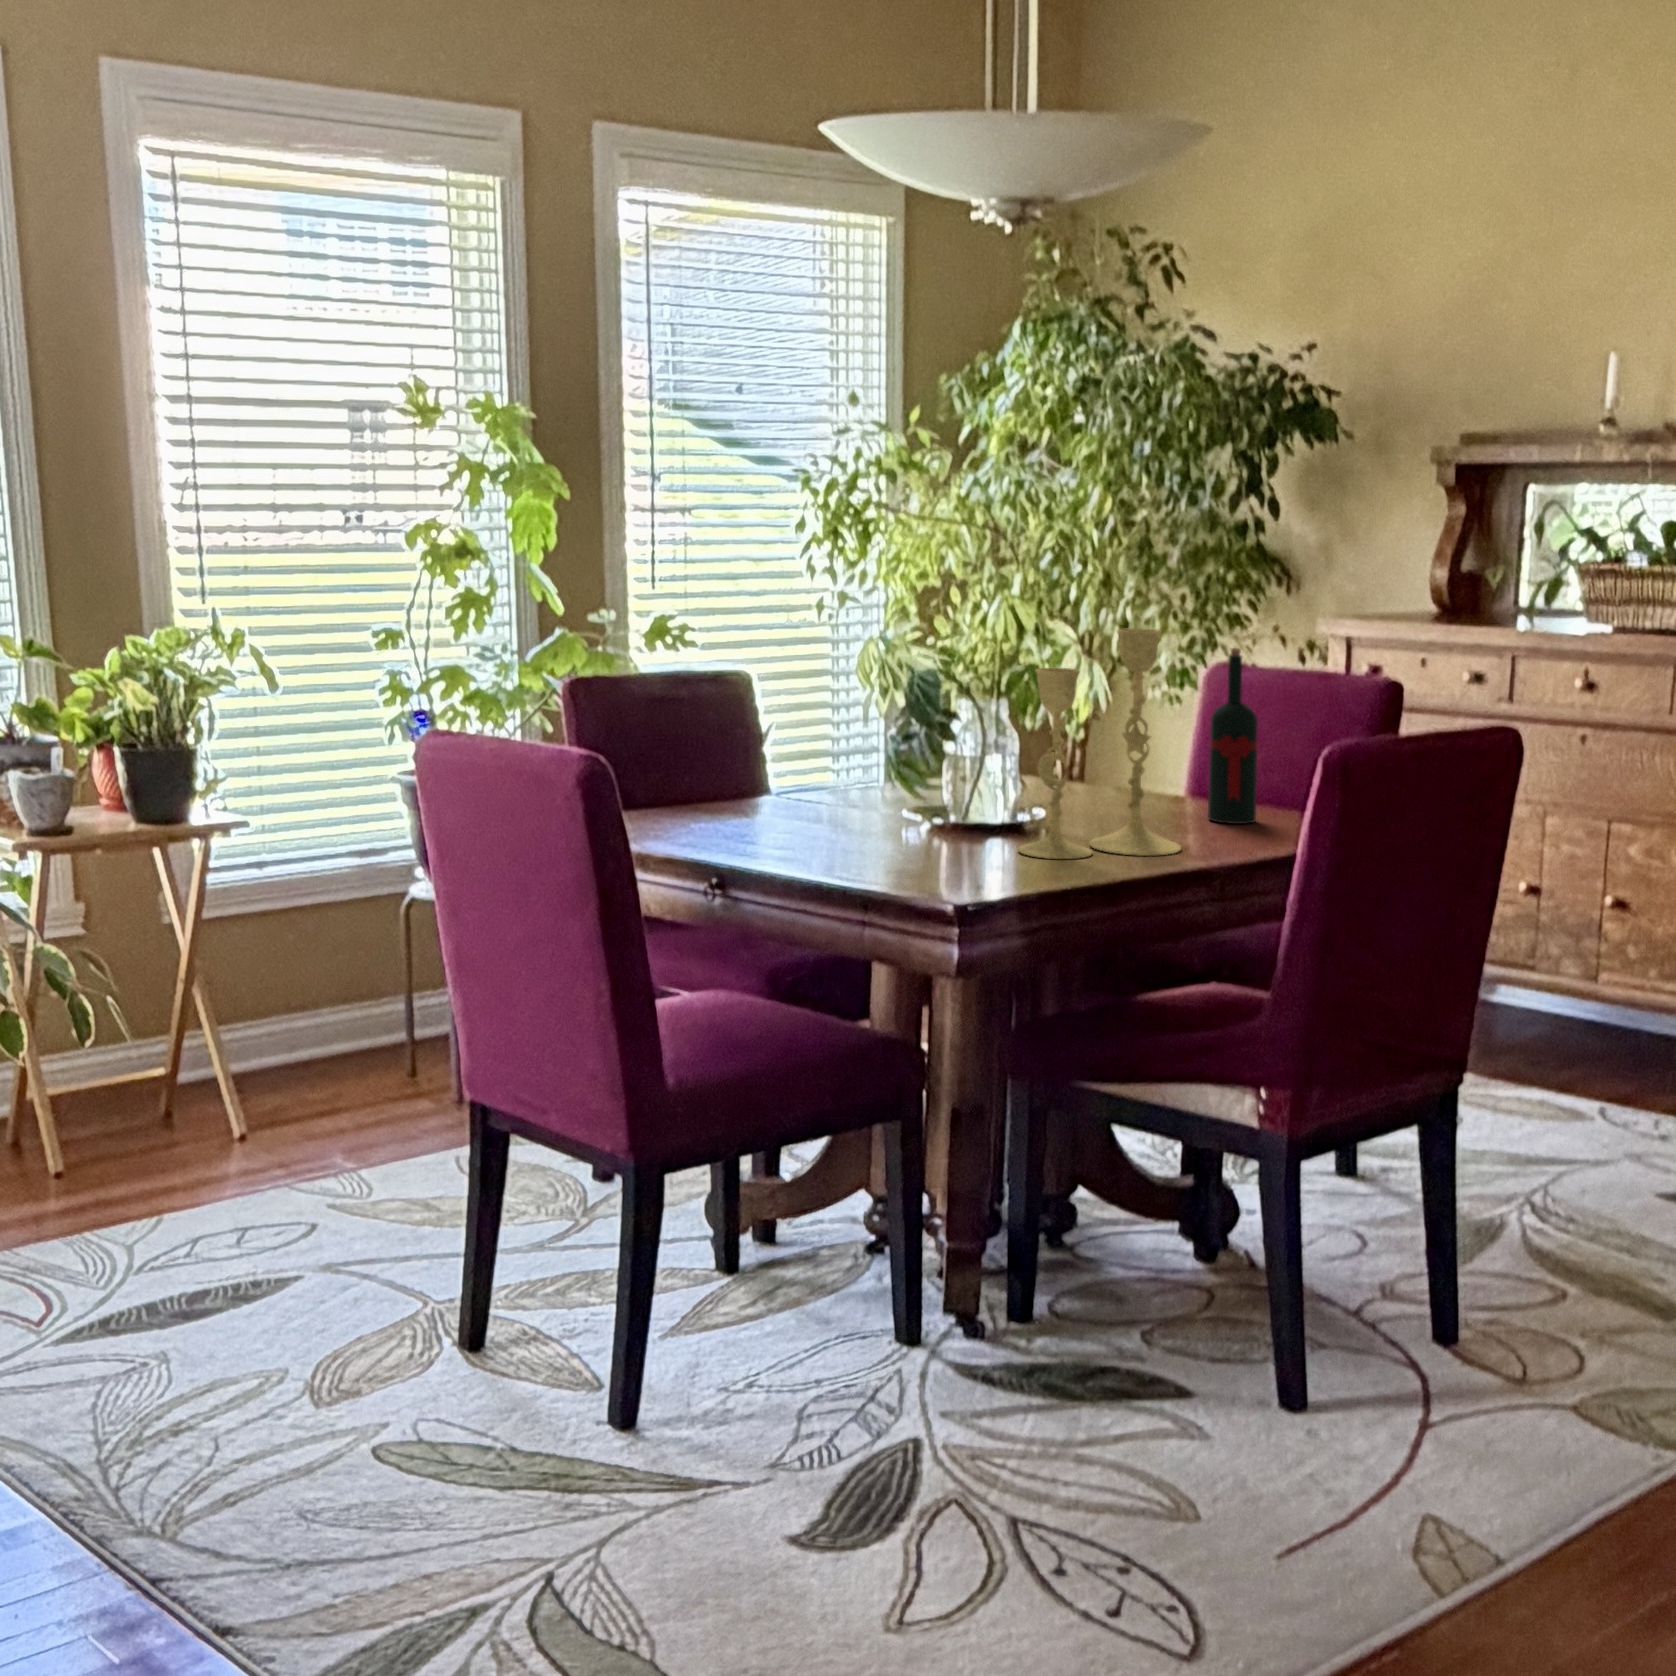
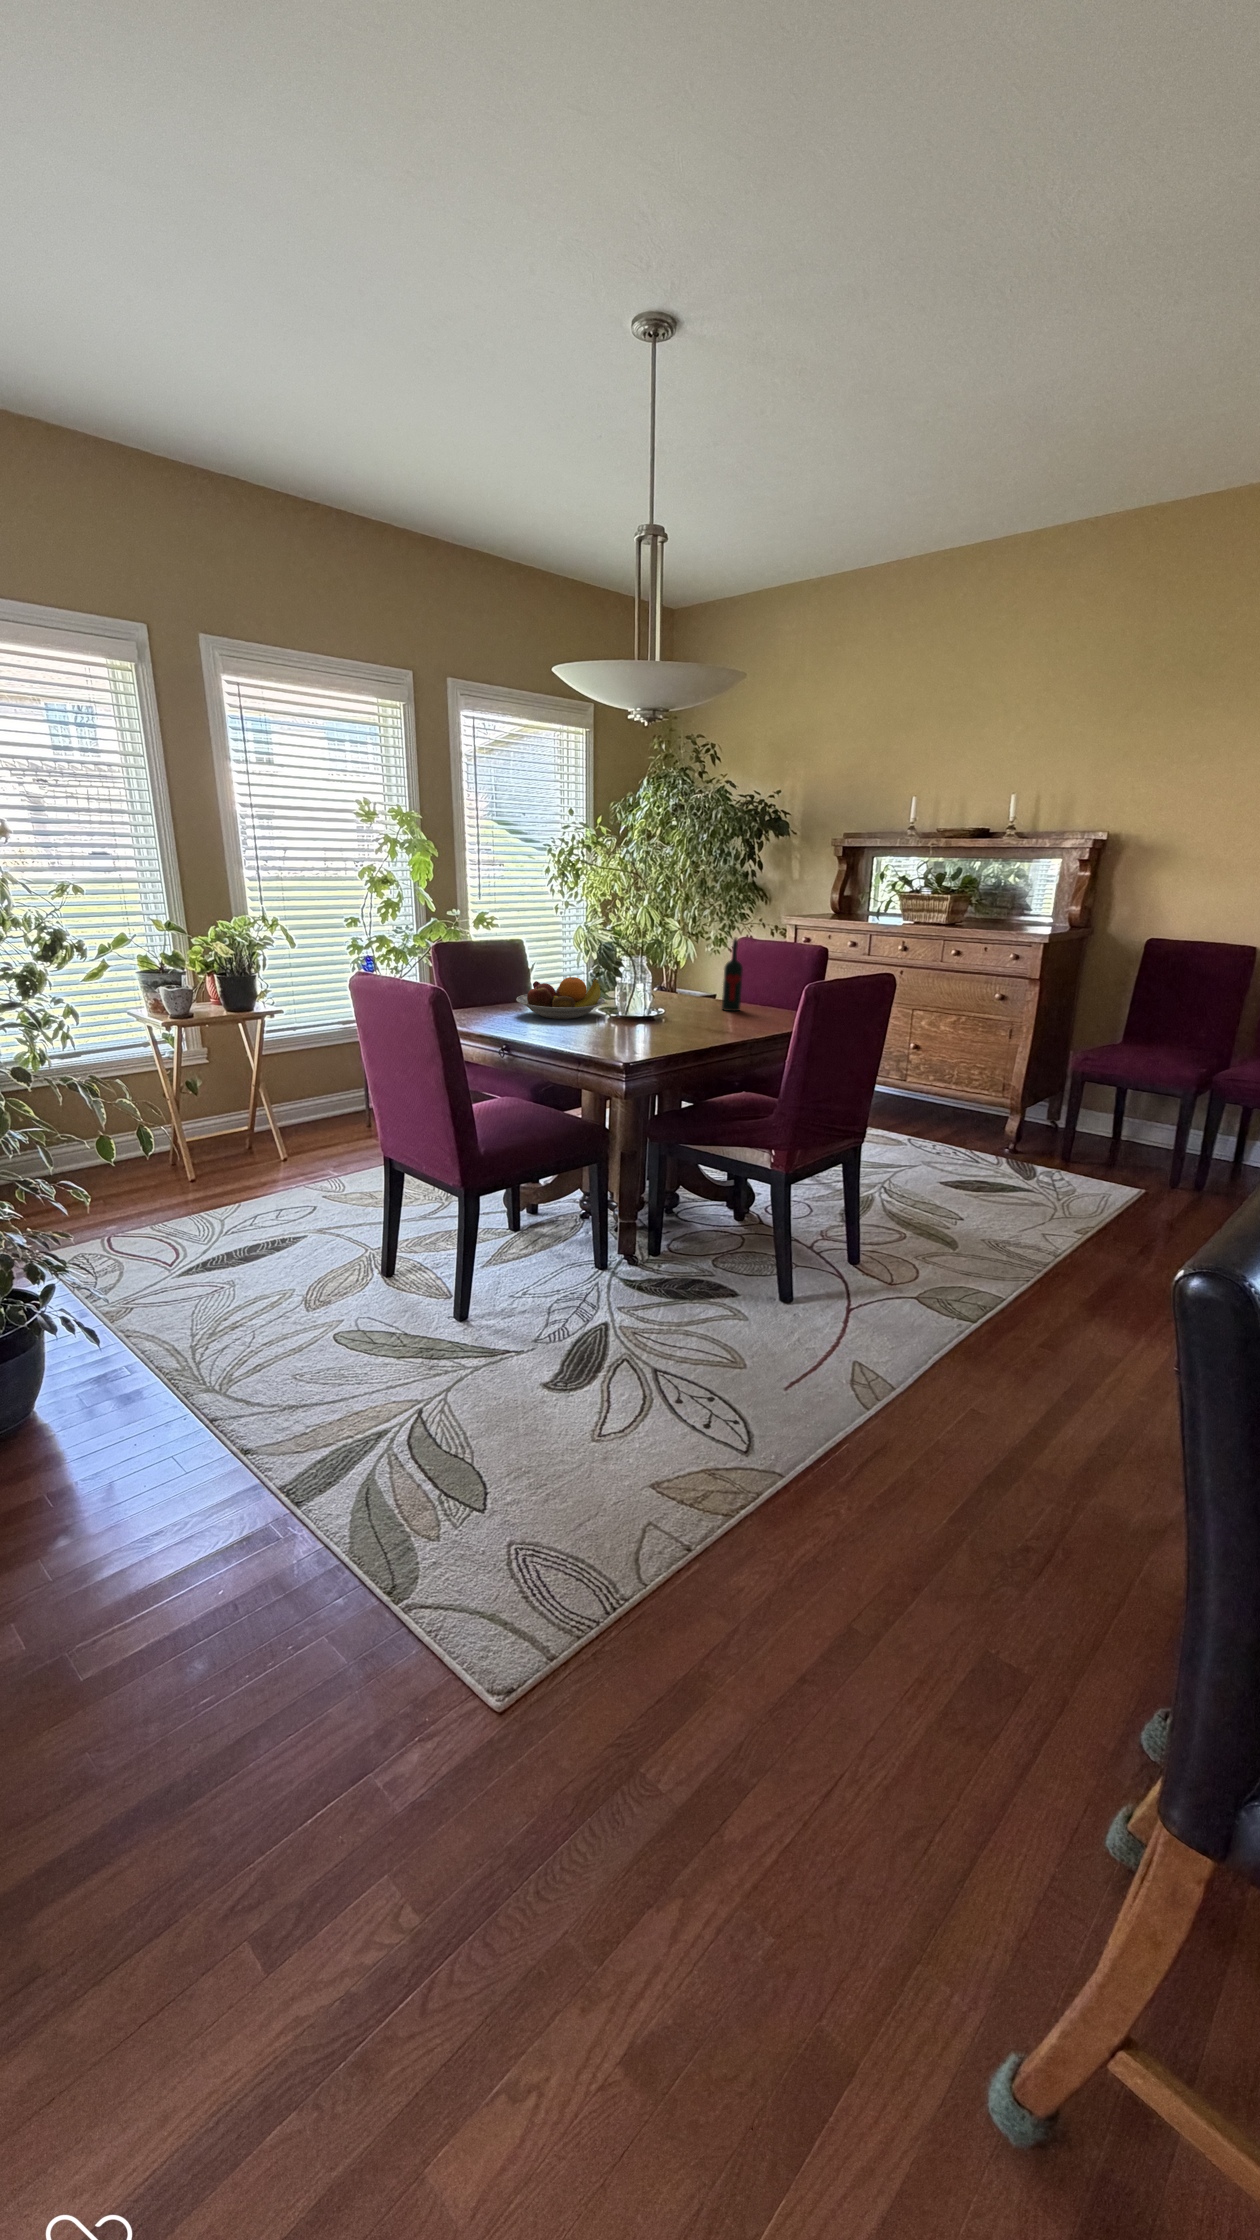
candlestick: present [1018,628,1181,859] -> none [646,928,710,1026]
fruit bowl: none [714,745,920,839] -> present [516,977,605,1019]

